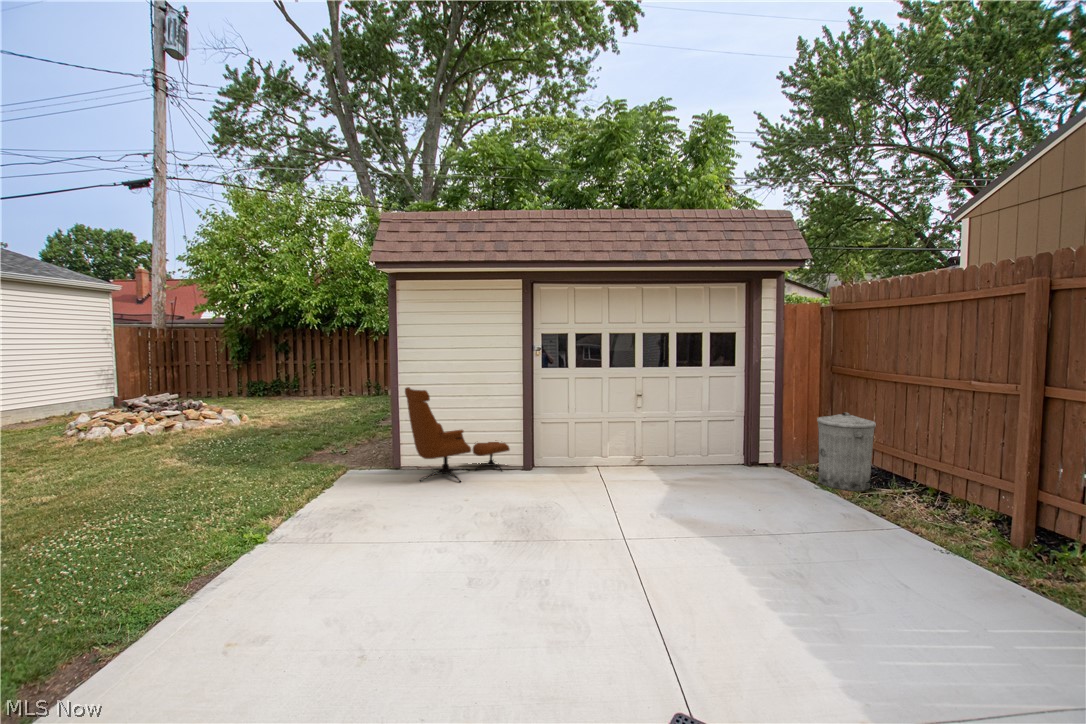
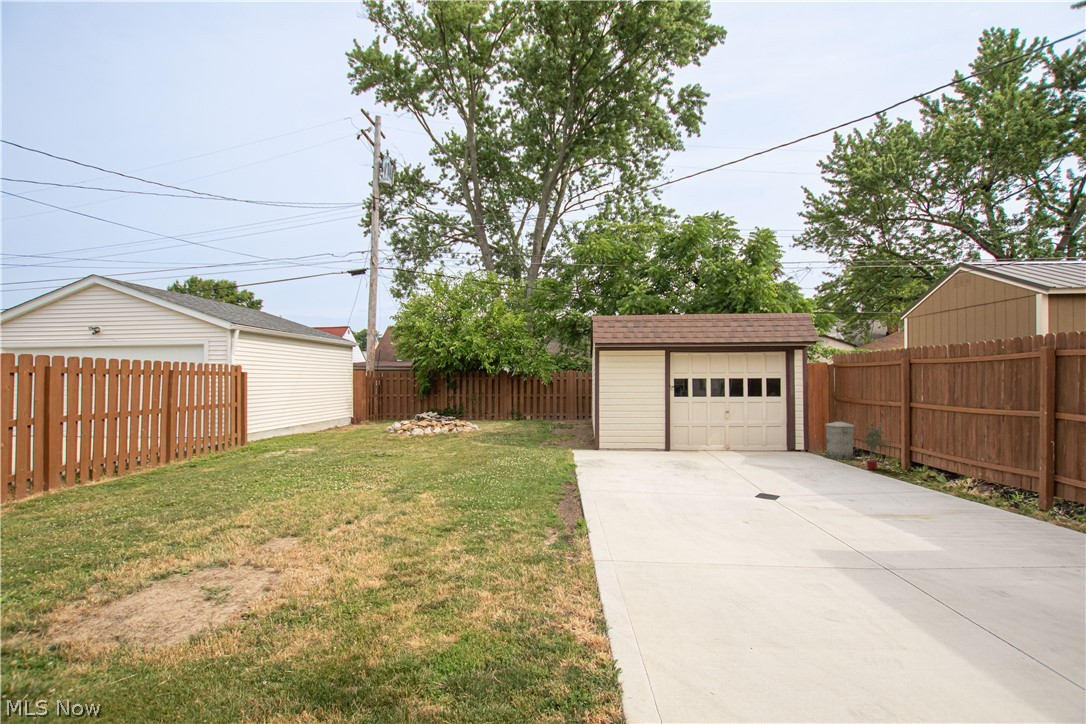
lounge chair: present [405,387,510,482] -> none [613,405,660,453]
potted tree: none [919,428,999,541] -> present [863,422,892,470]

